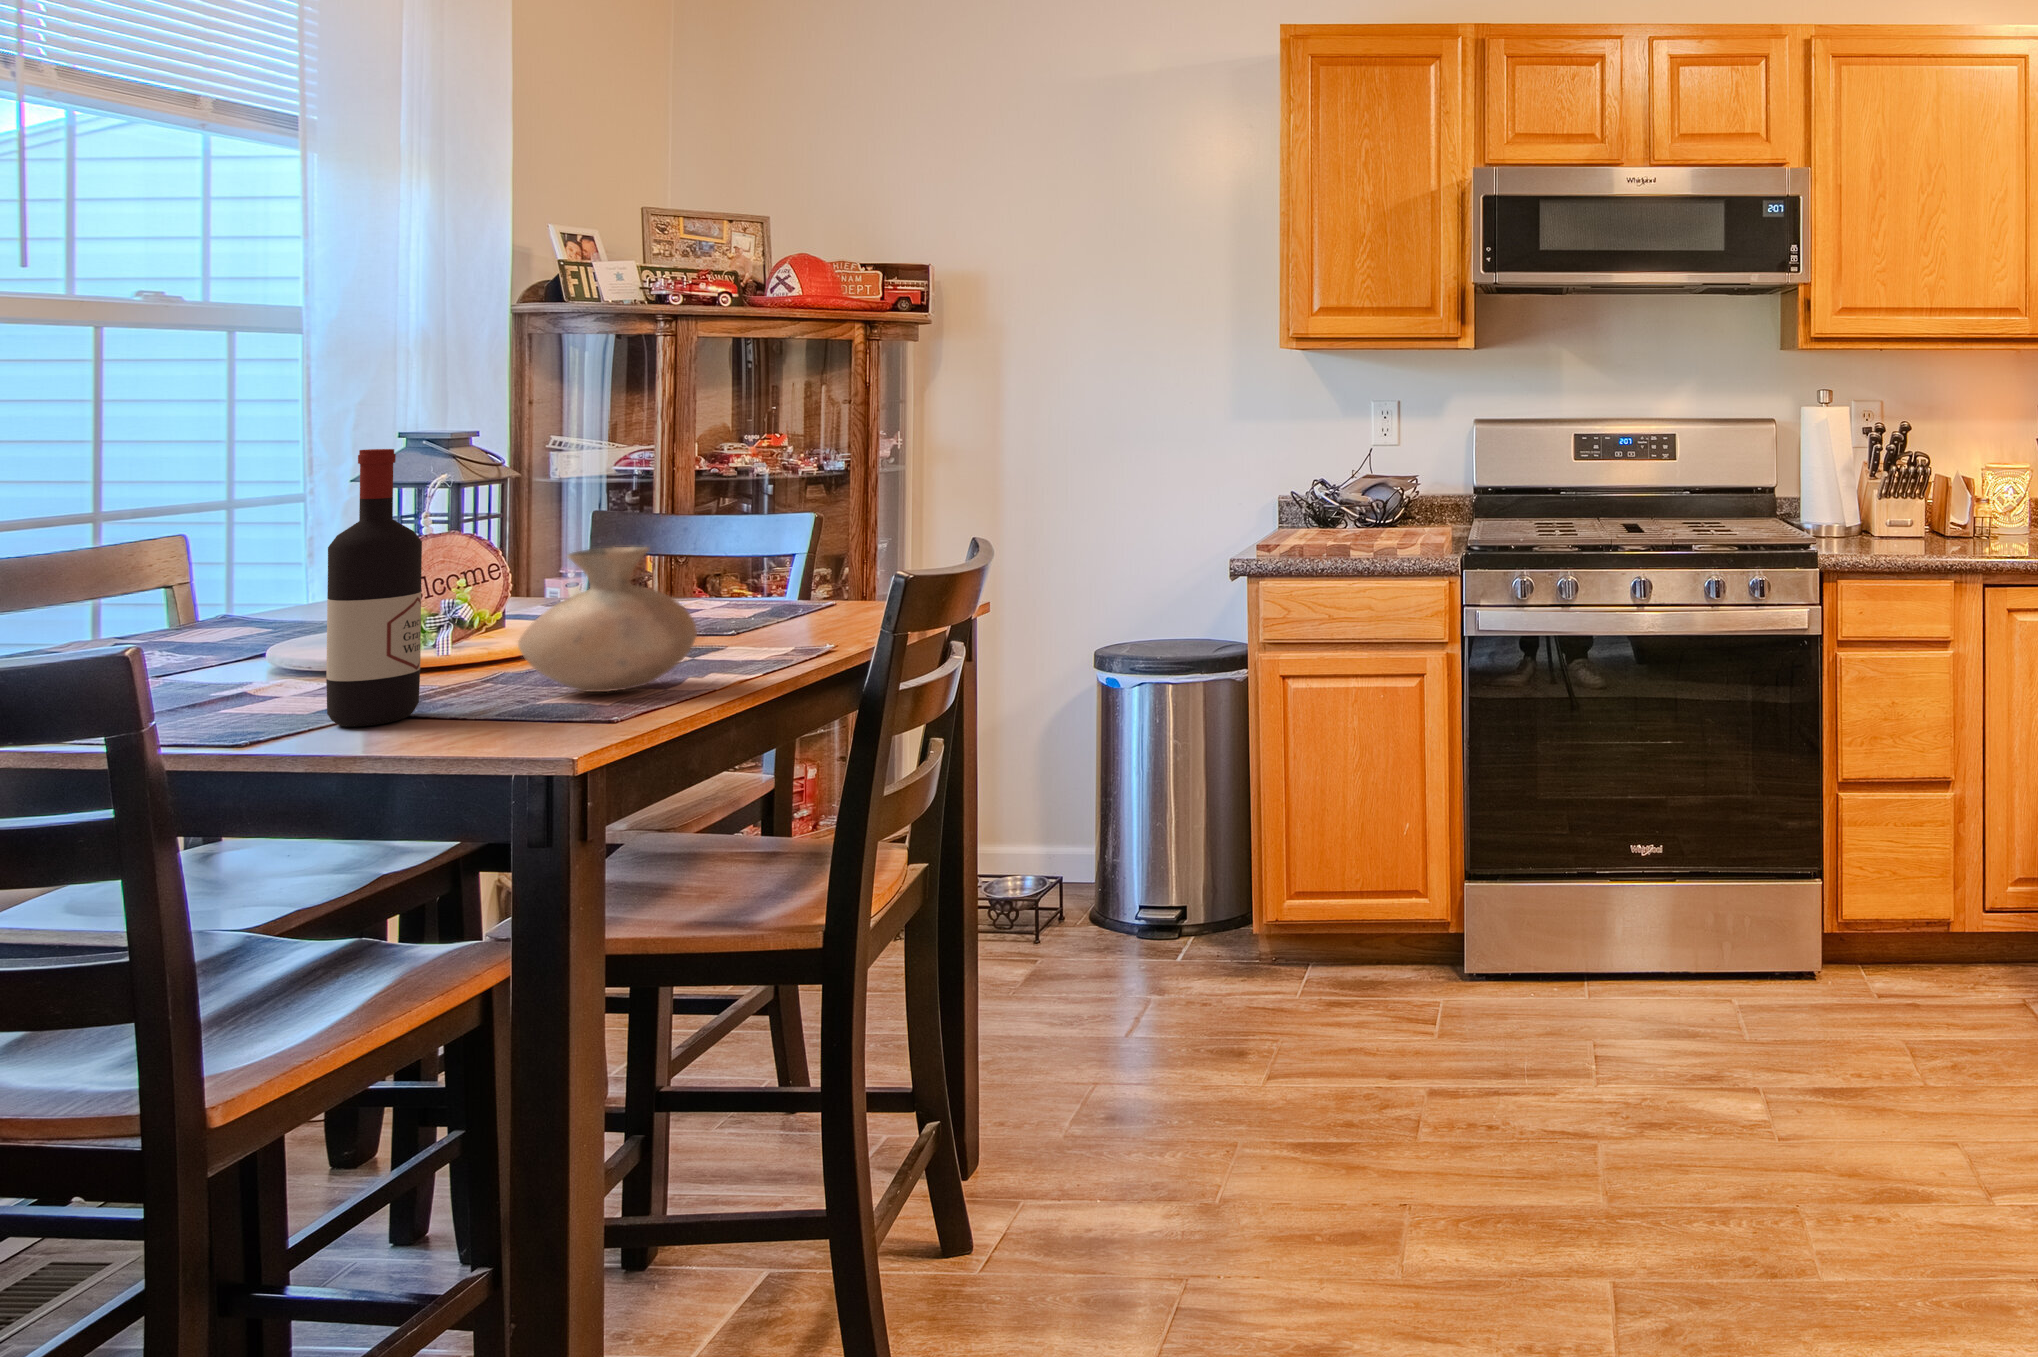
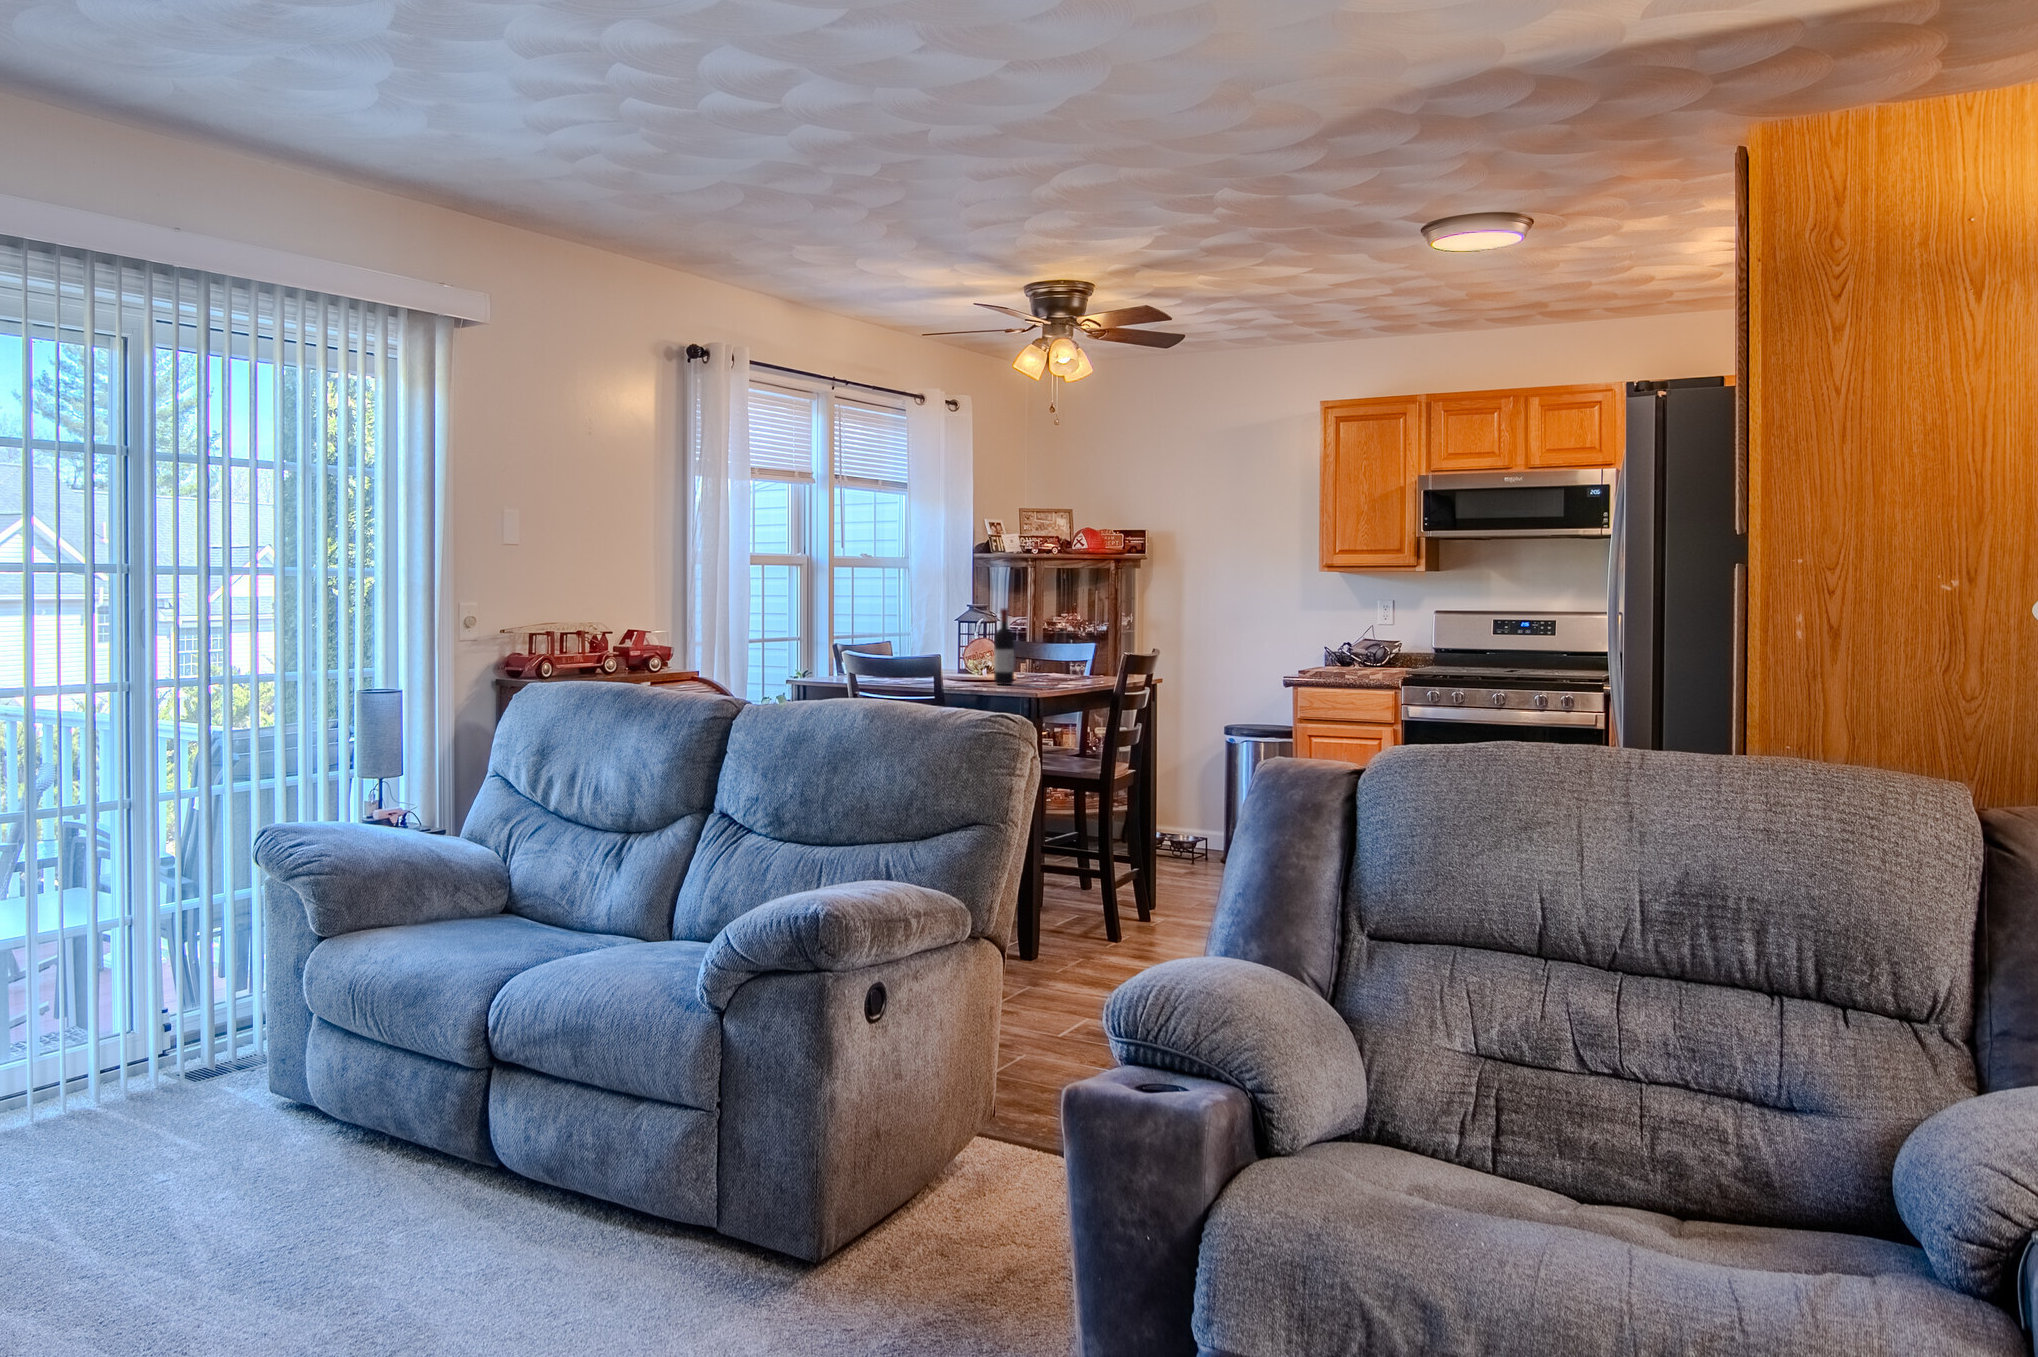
vase: present [518,547,697,692] -> none [1034,641,1082,684]

